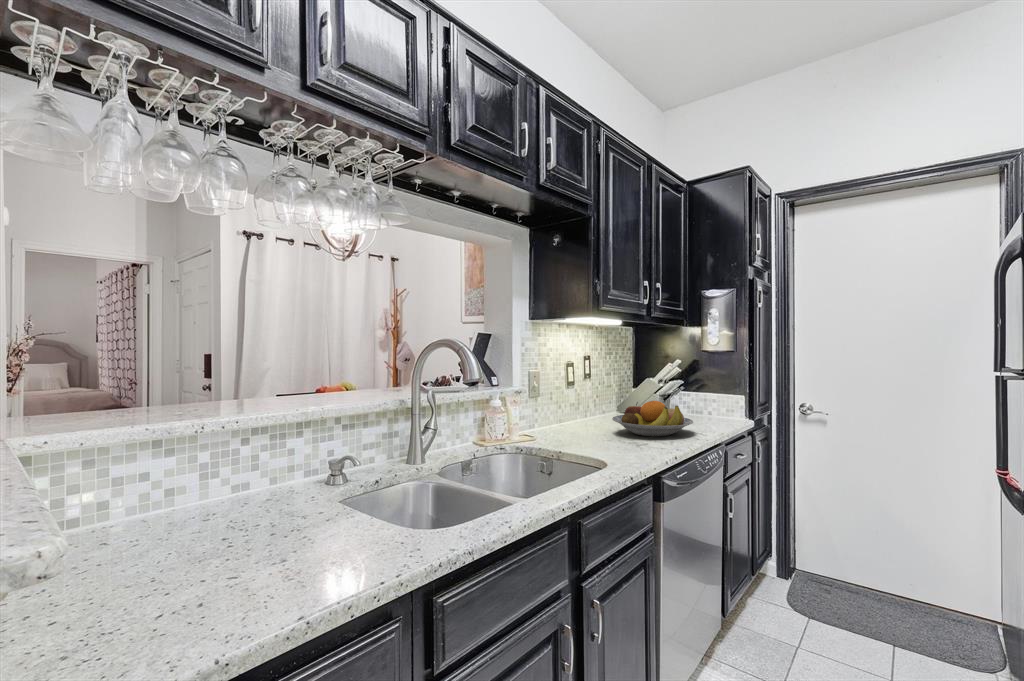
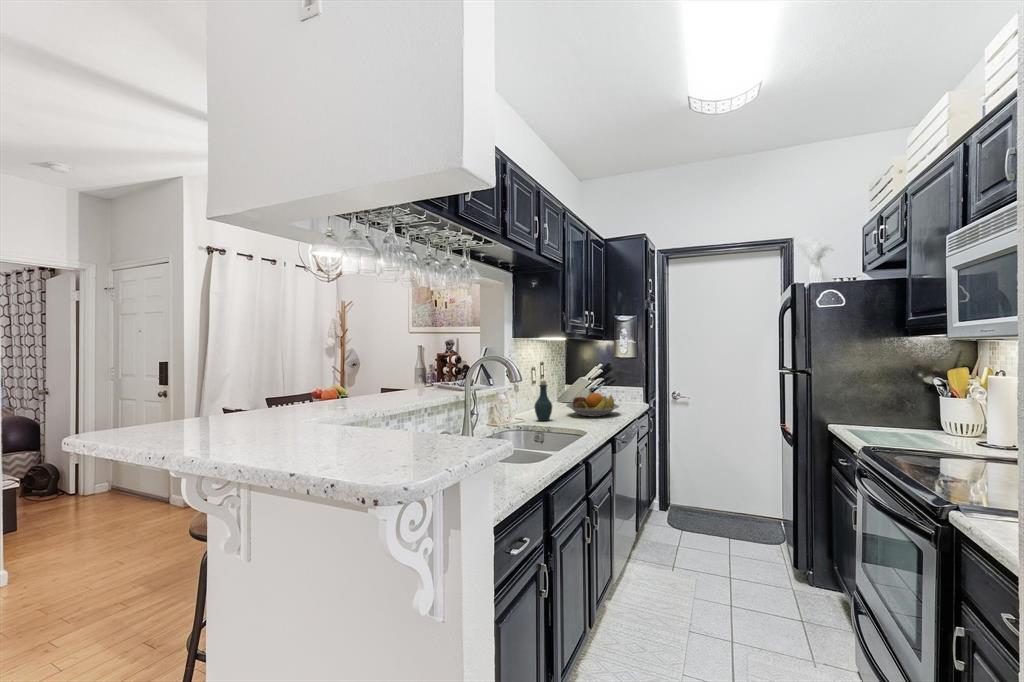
bottle: none [560,381,585,440] -> present [534,380,552,421]

